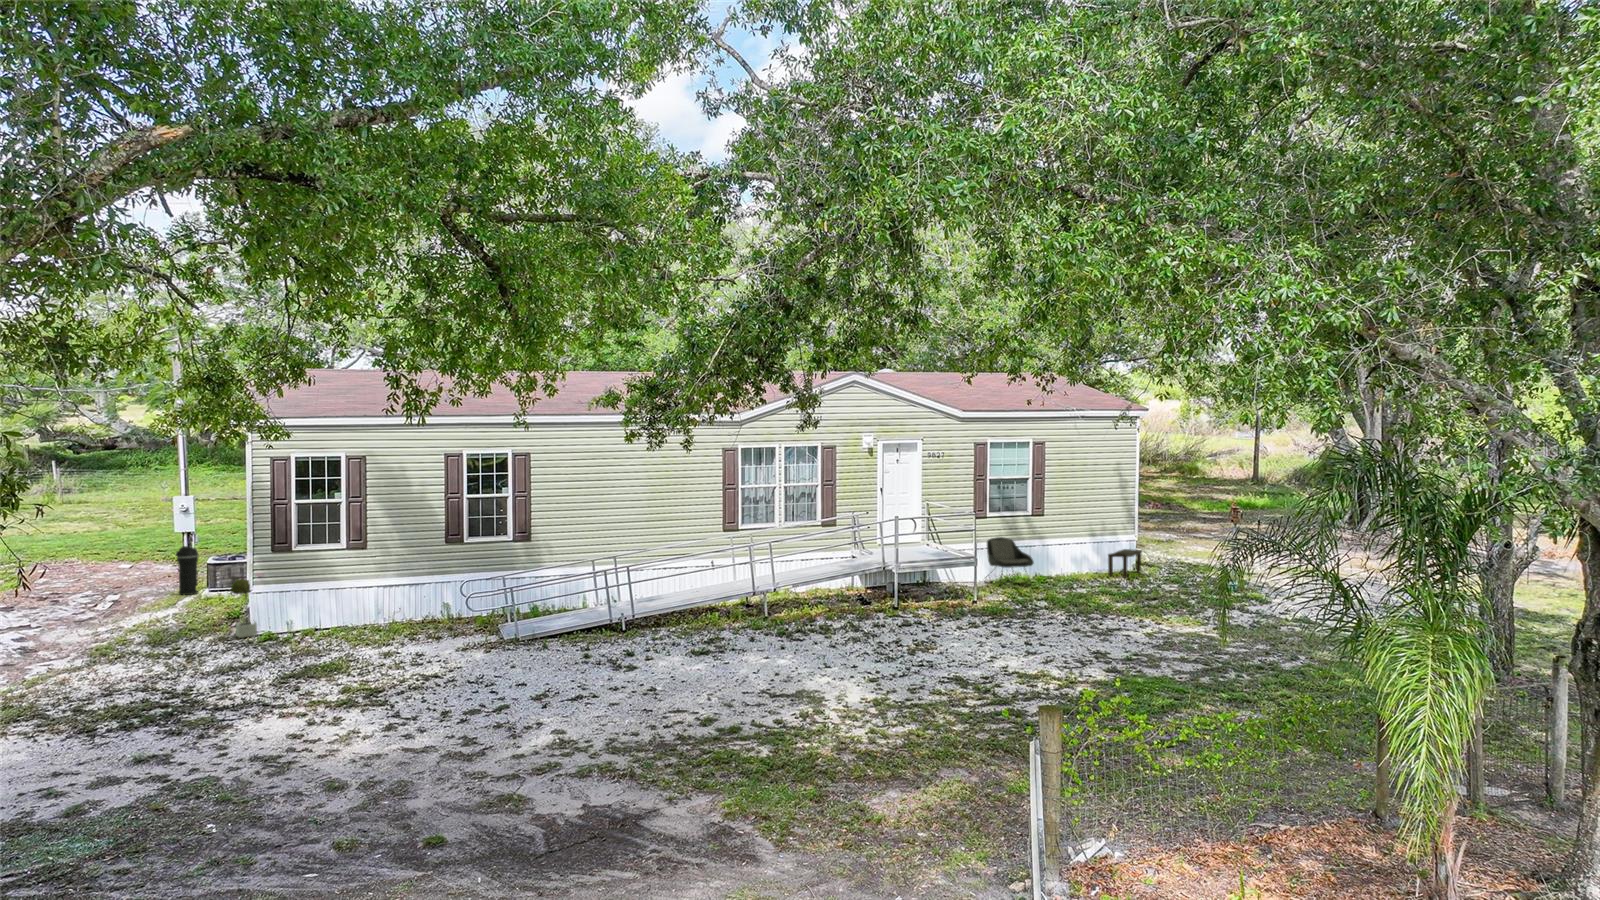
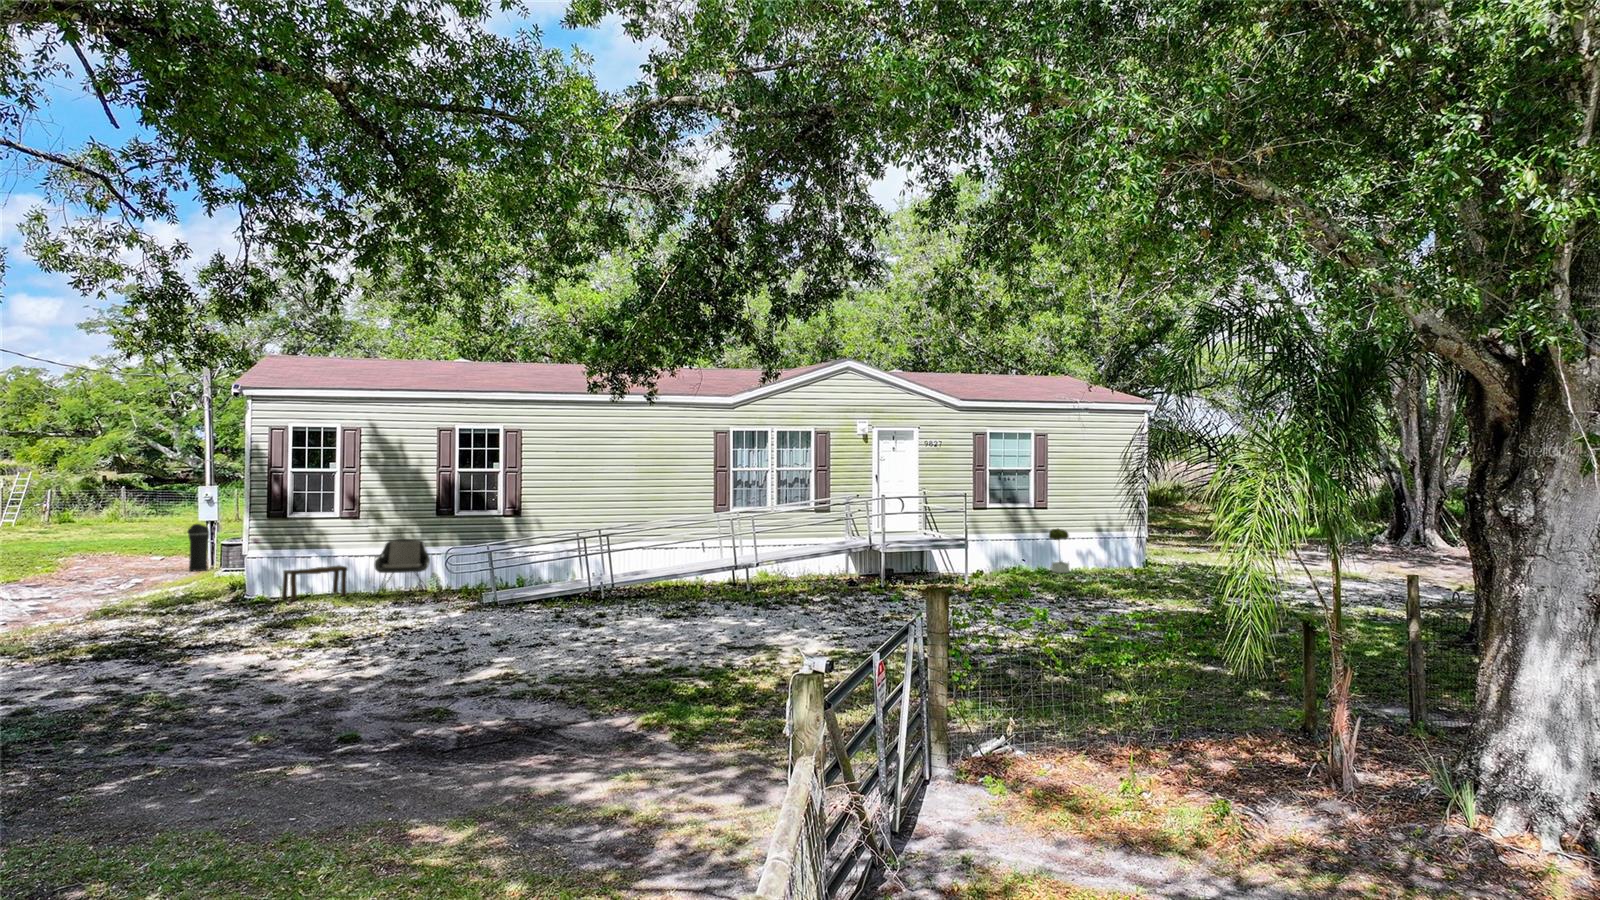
lounge chair: present [986,537,1034,585] -> present [374,539,430,598]
bench: present [1108,549,1142,578] -> present [282,565,348,601]
potted tree: present [231,579,257,638] -> present [1049,529,1069,573]

